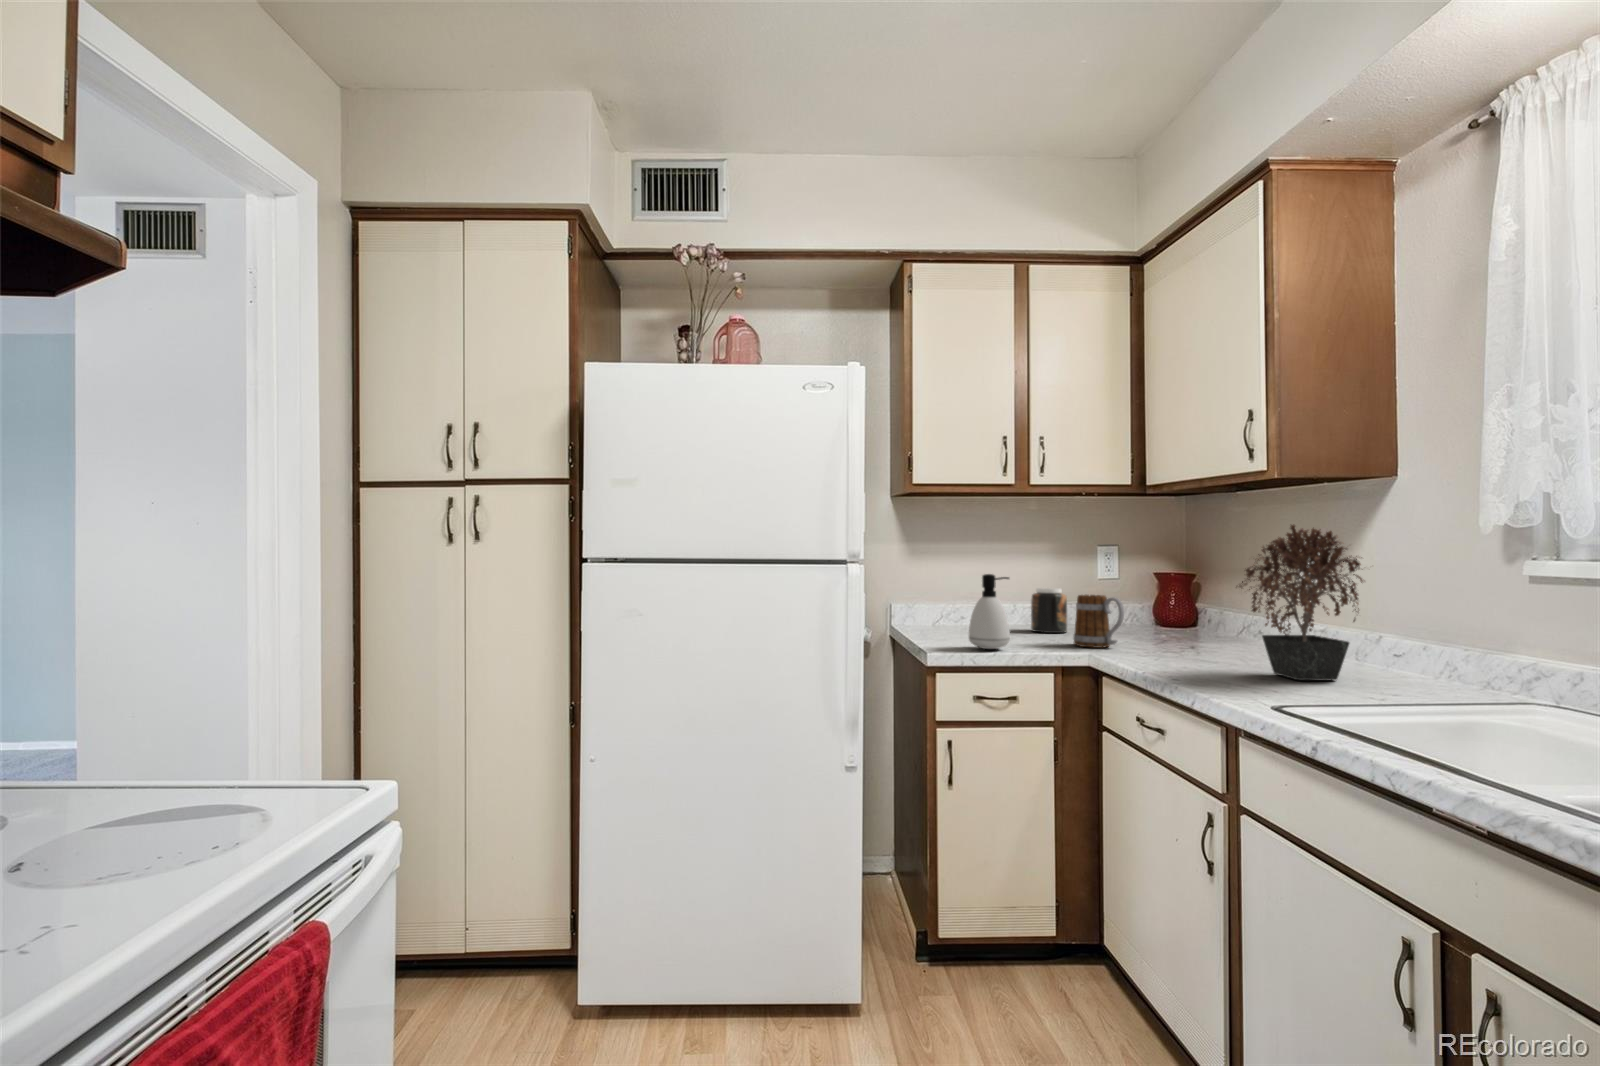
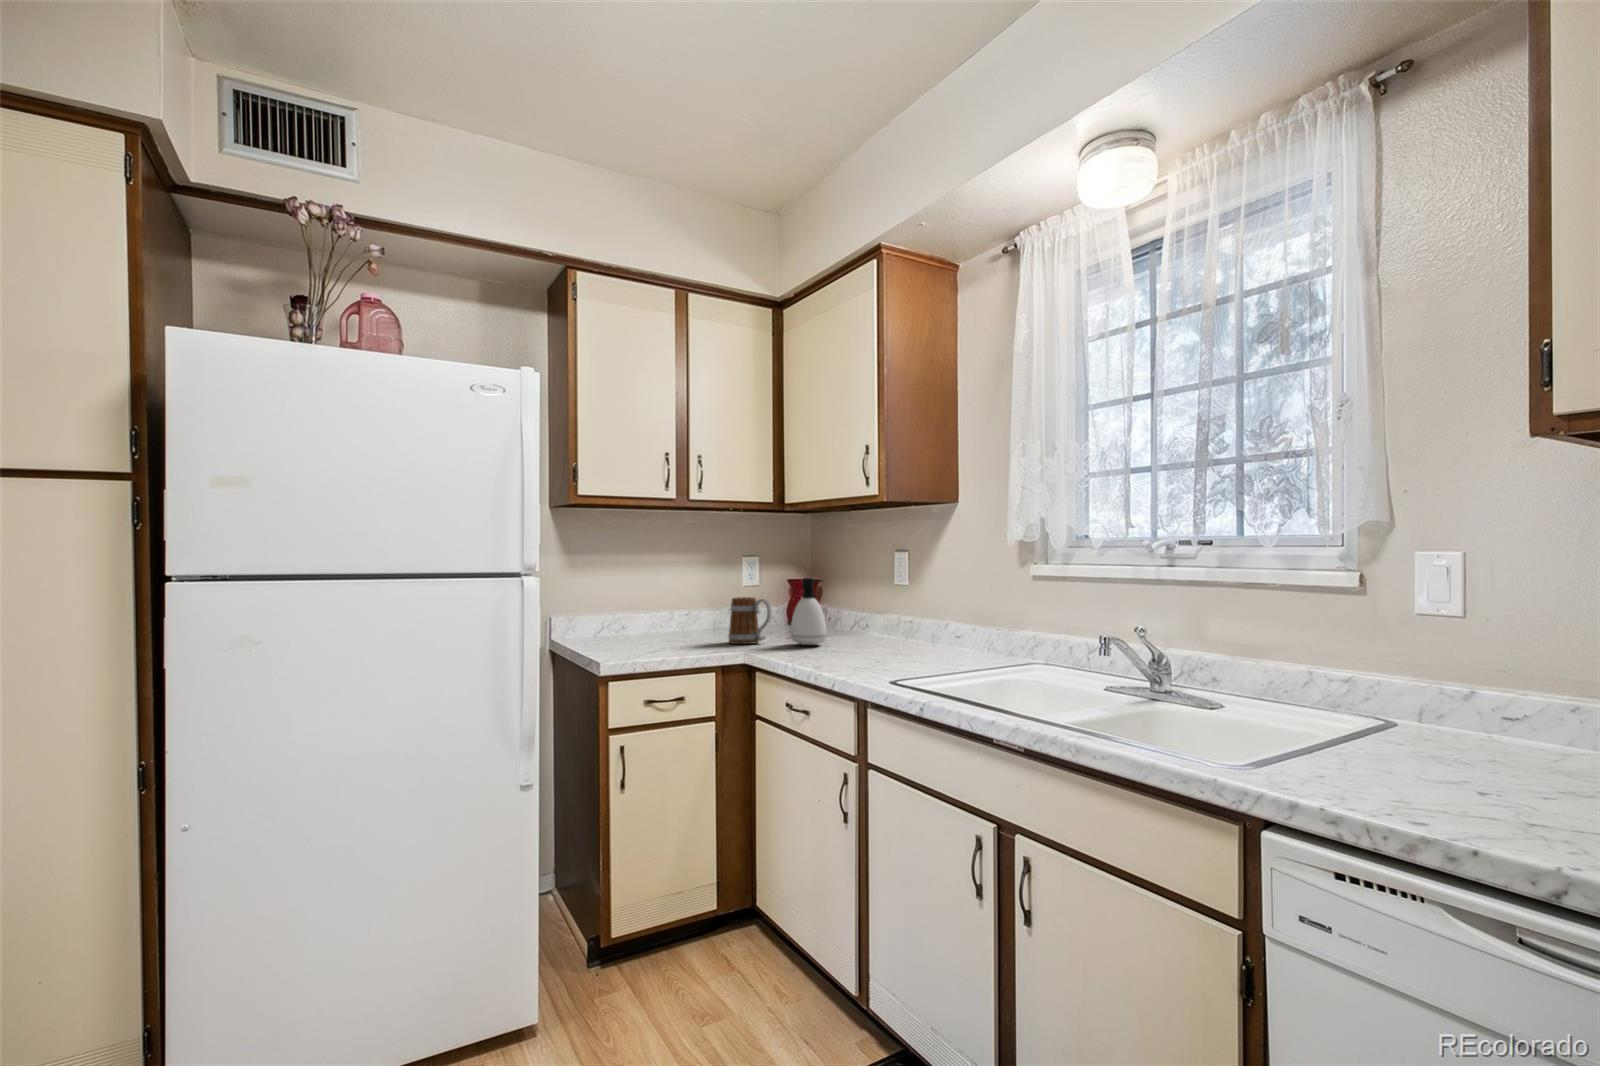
potted plant: present [1239,525,1363,680] -> none [862,535,953,659]
soap dispenser: present [969,574,1010,649] -> present [791,578,827,645]
jar: present [1031,588,1067,633] -> none [685,592,716,634]

